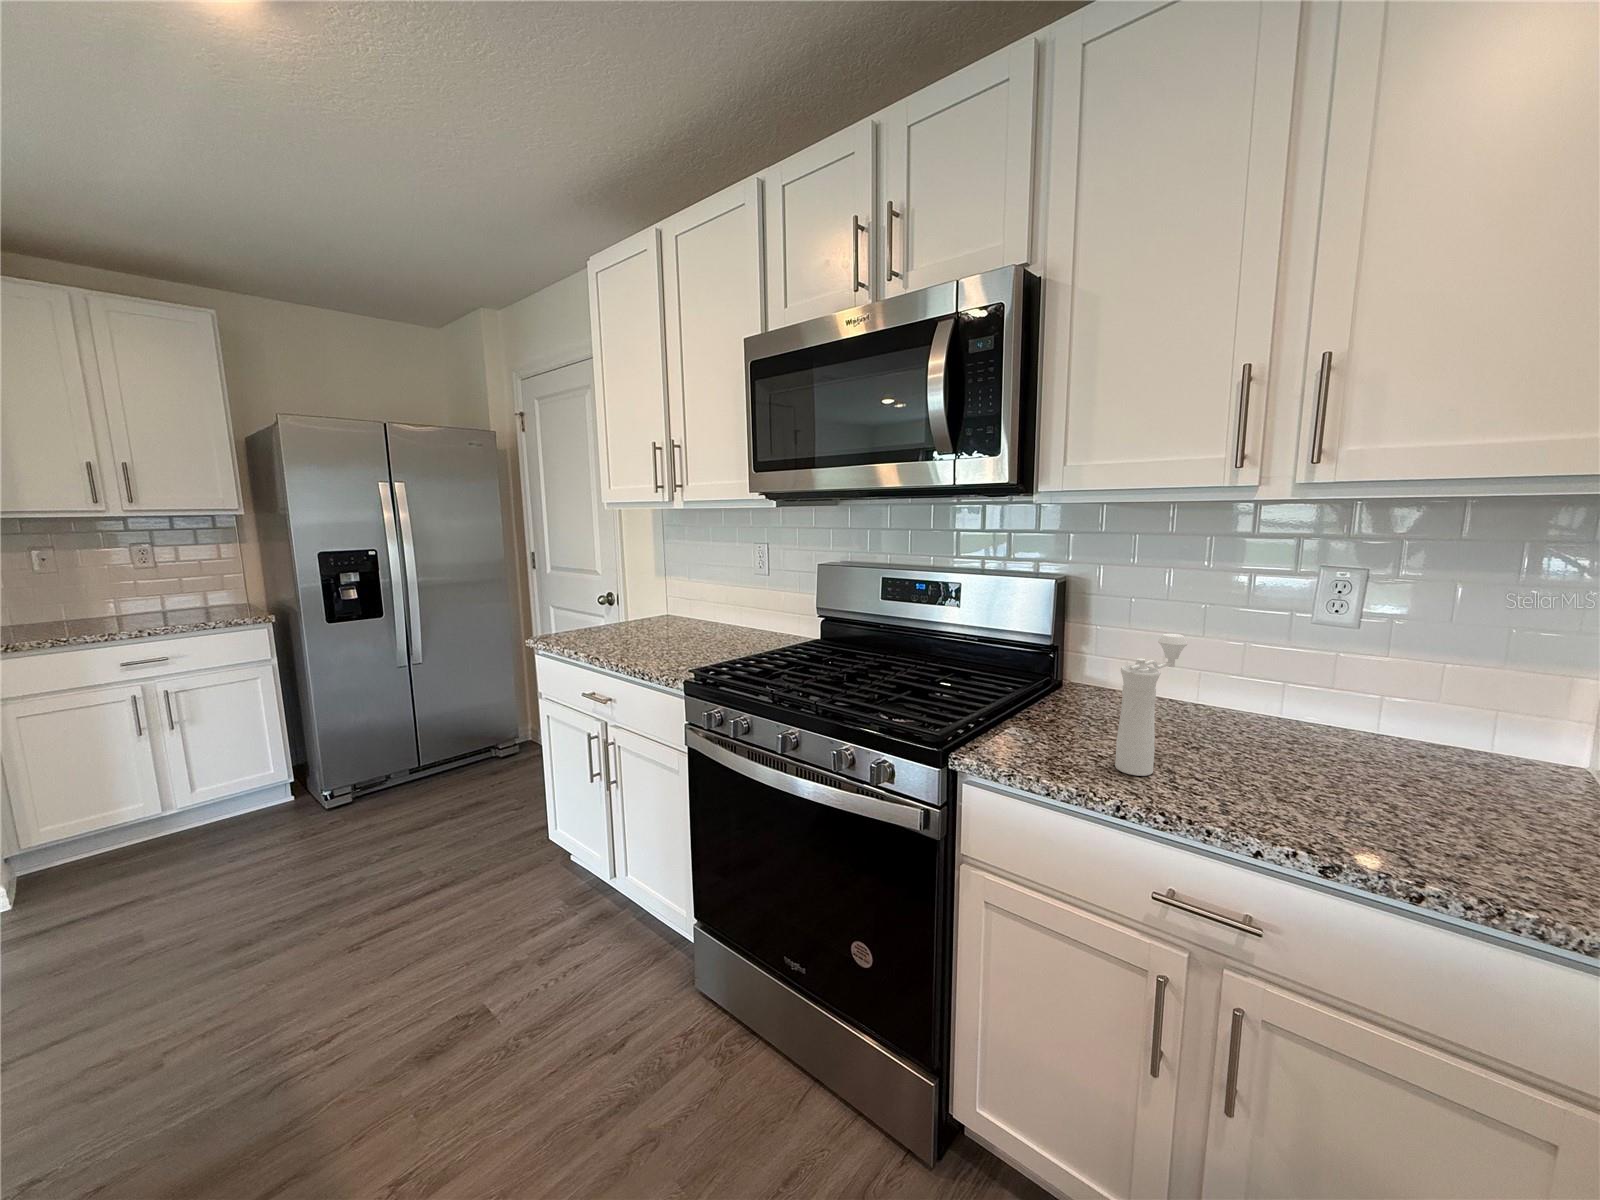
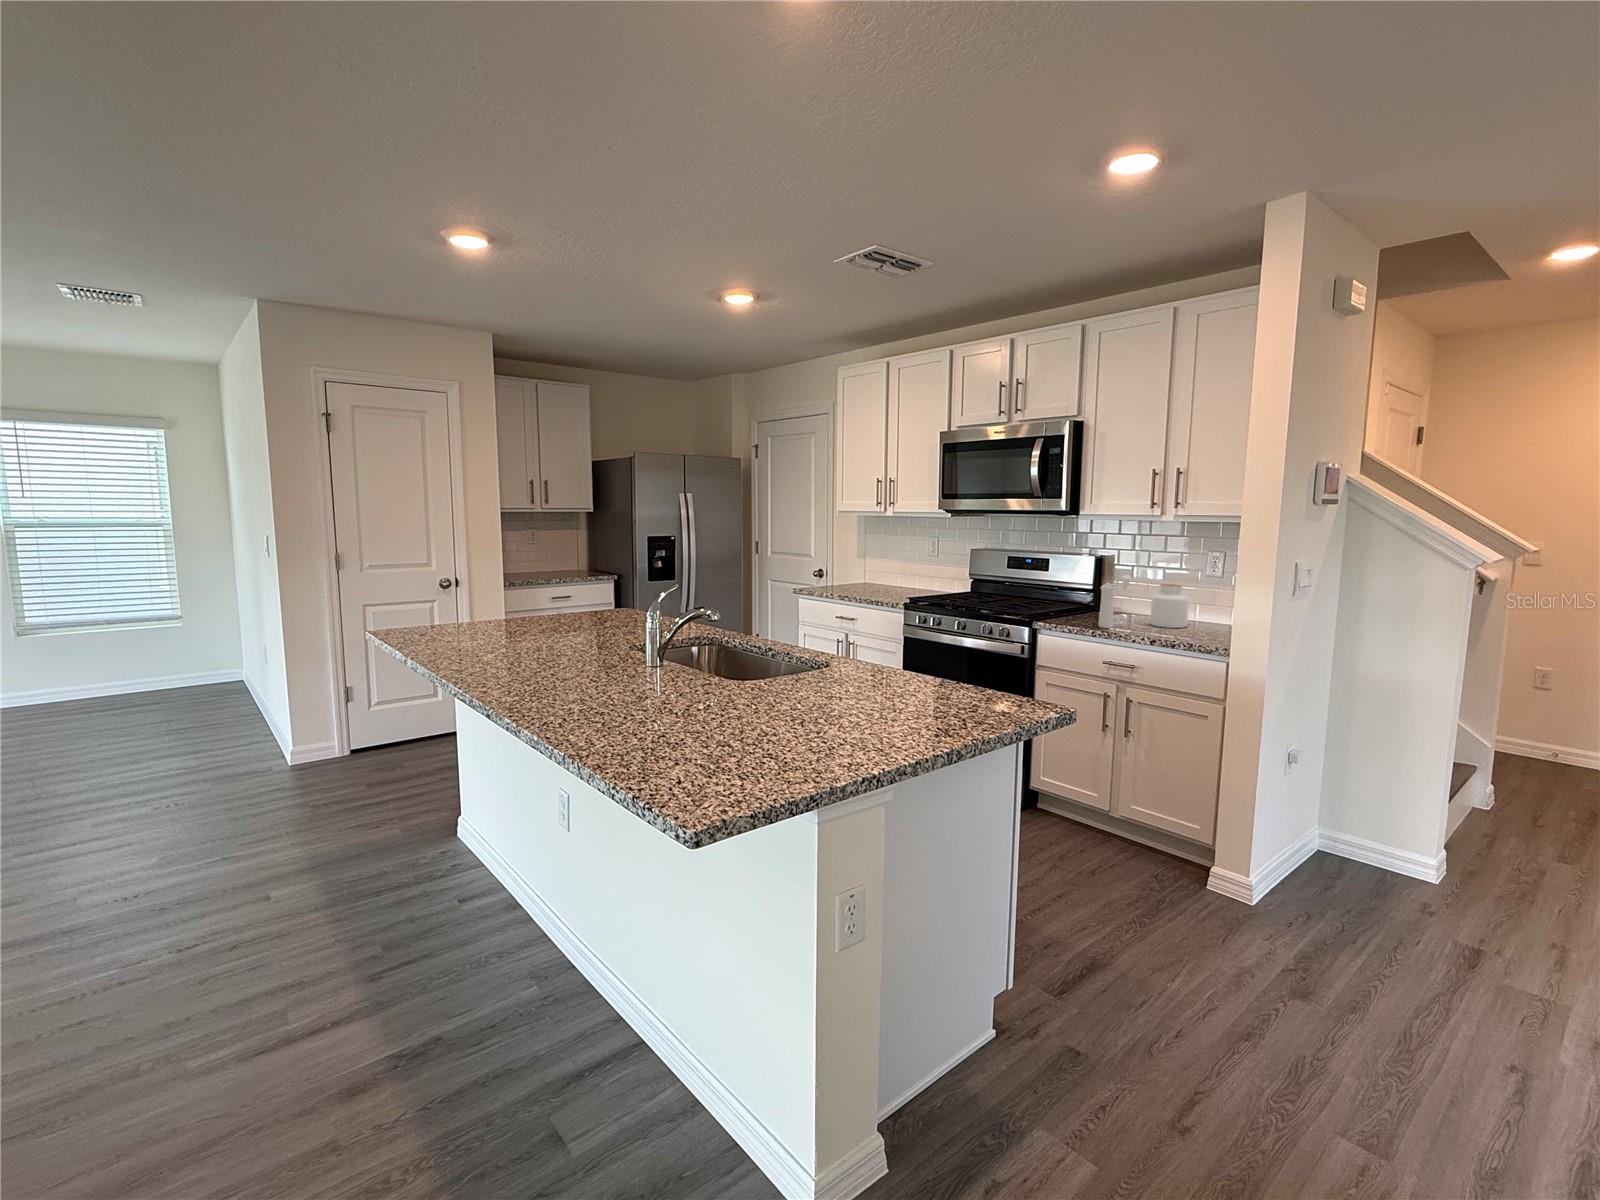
jar: none [1216,648,1321,762] -> present [1150,584,1189,628]

